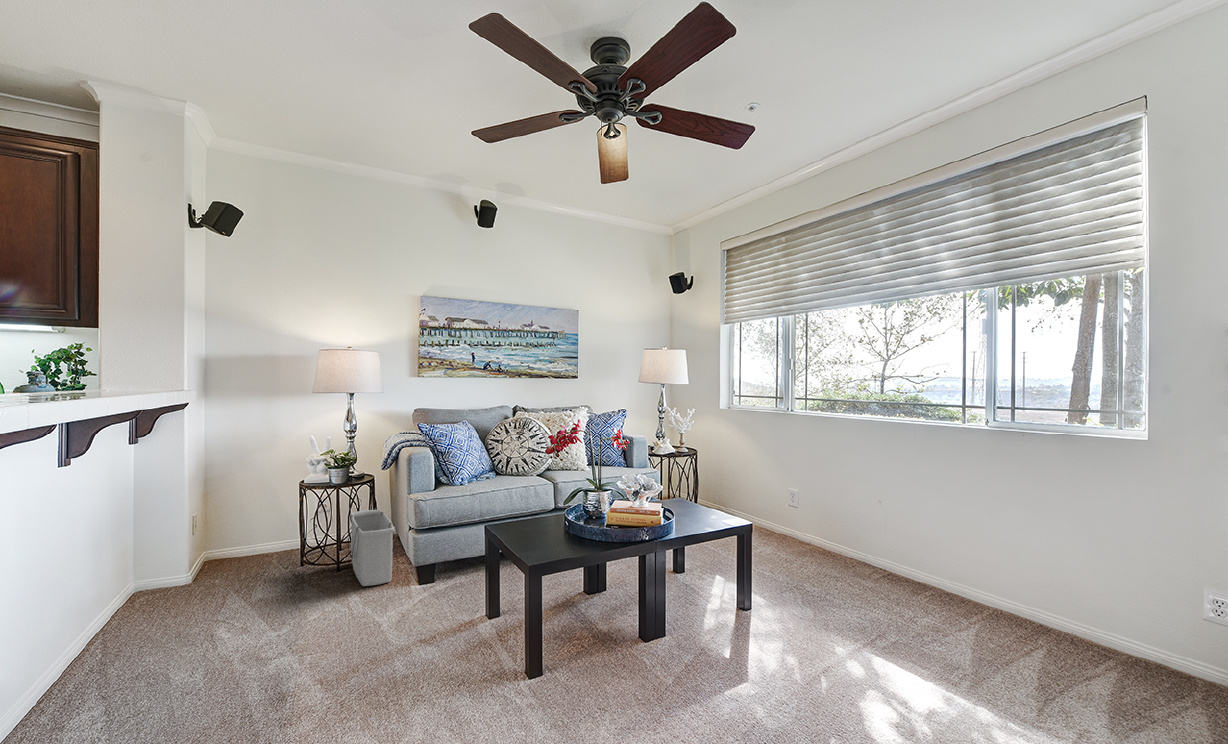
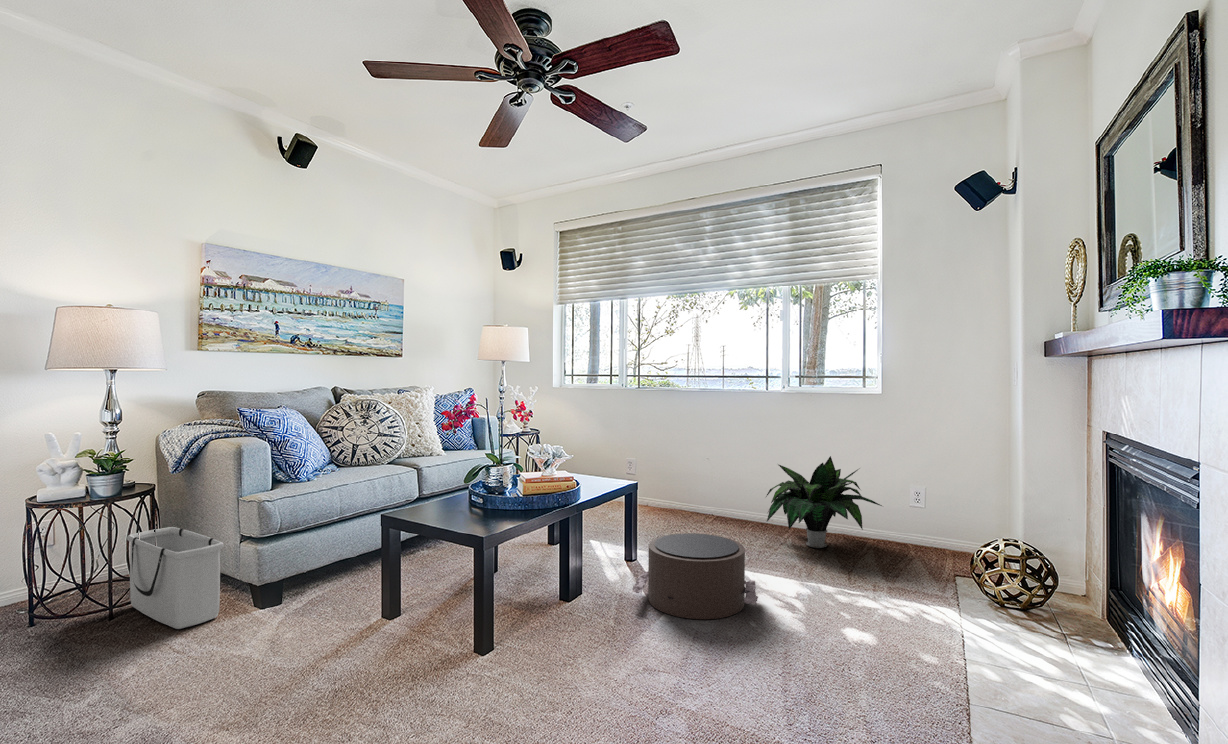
potted plant: none [890,514,1051,621] -> present [766,456,882,548]
pouf: none [685,578,821,677] -> present [632,533,758,619]

